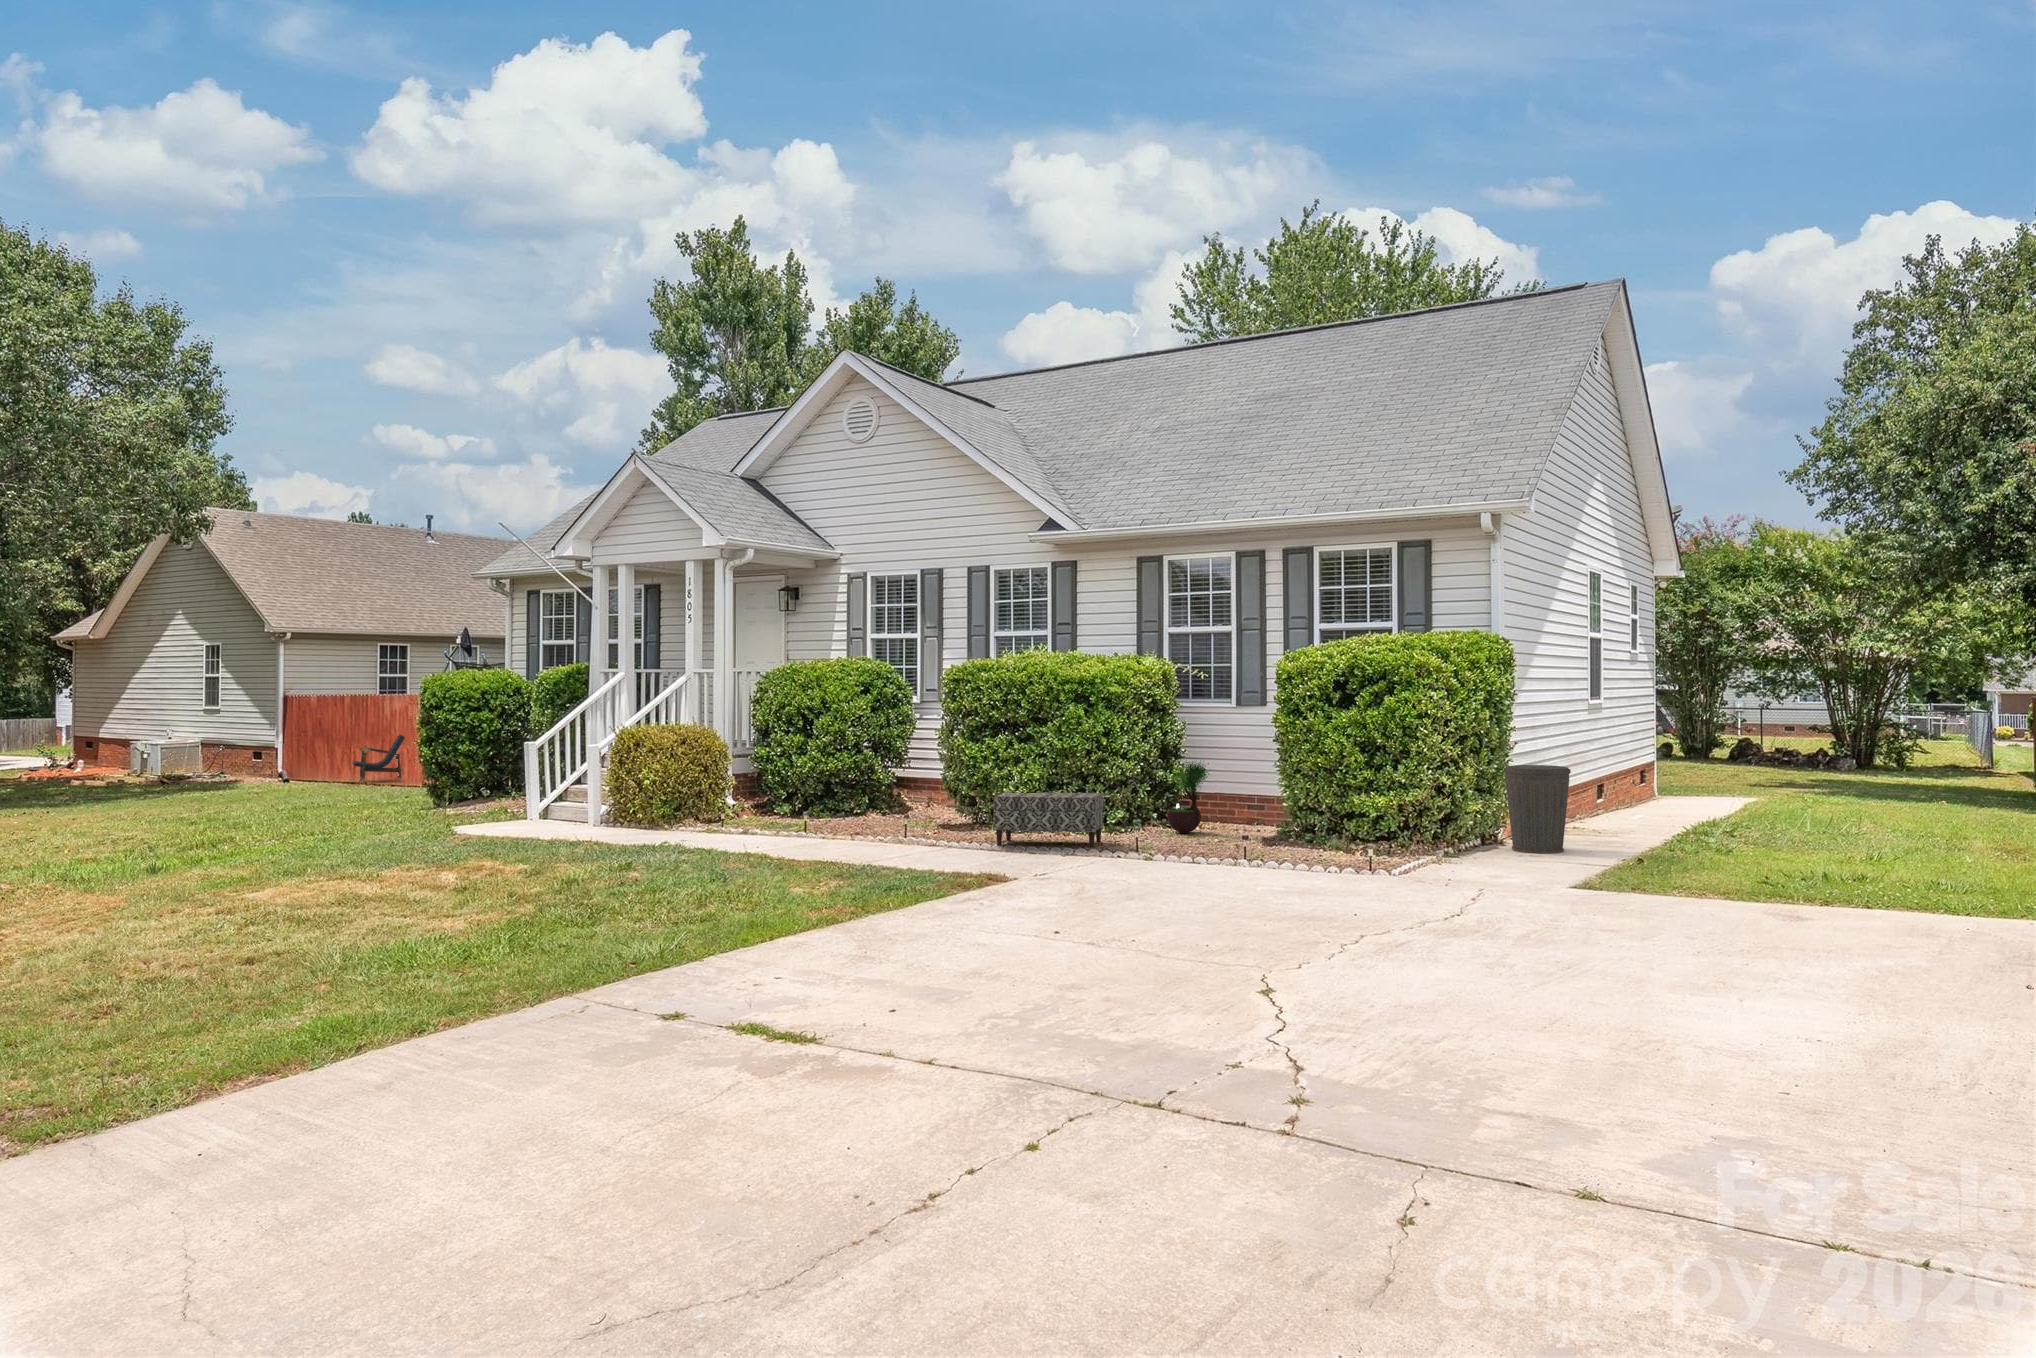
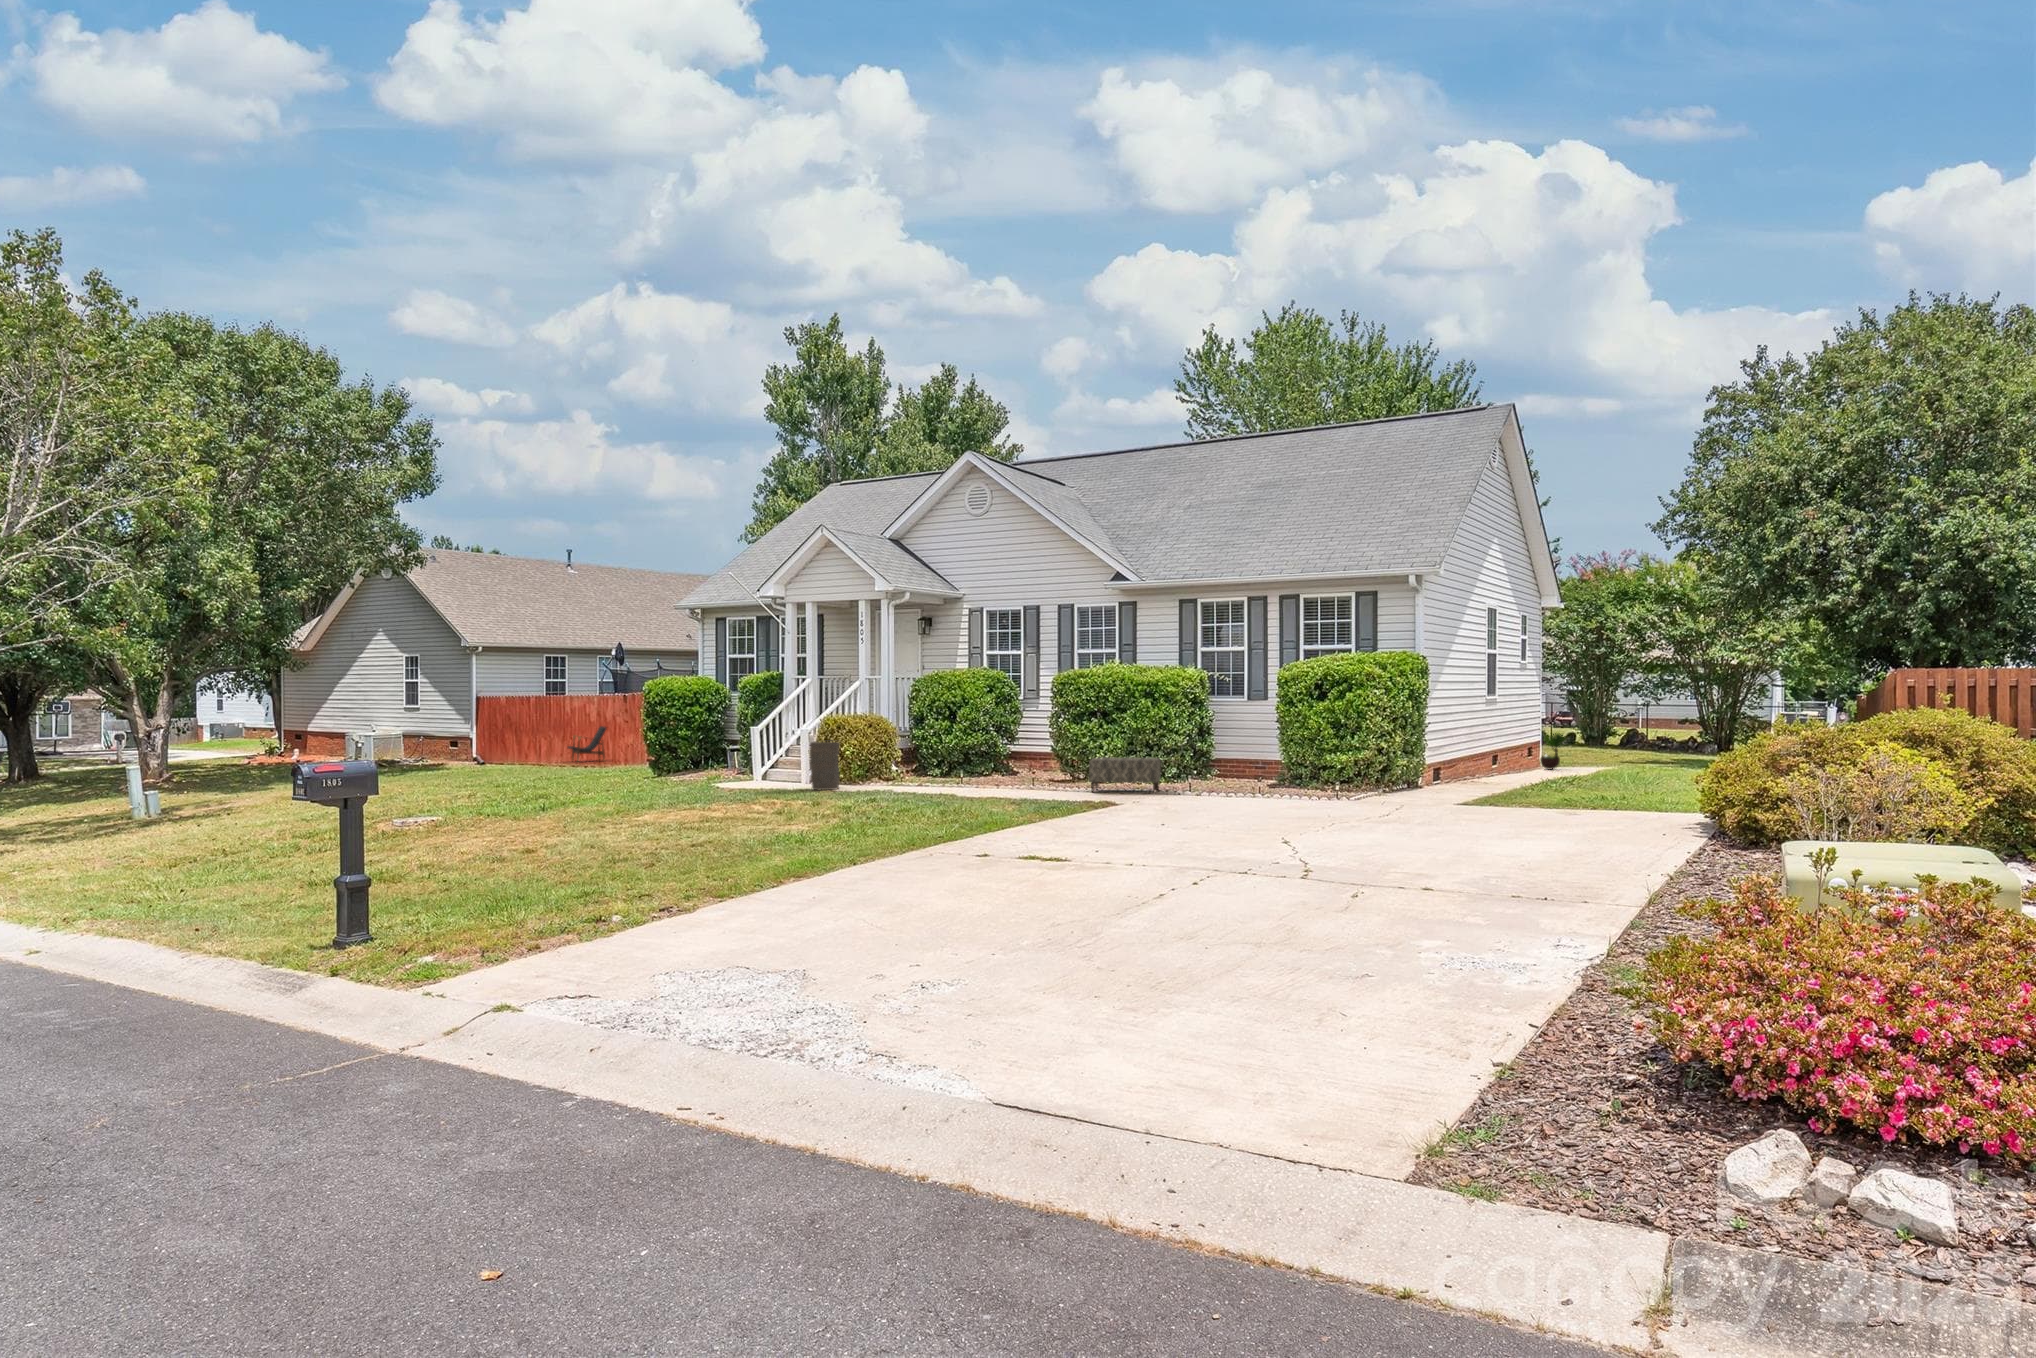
potted tree: present [1167,760,1209,833] -> present [1540,733,1565,769]
trash can: present [1504,765,1571,853] -> present [808,741,840,790]

